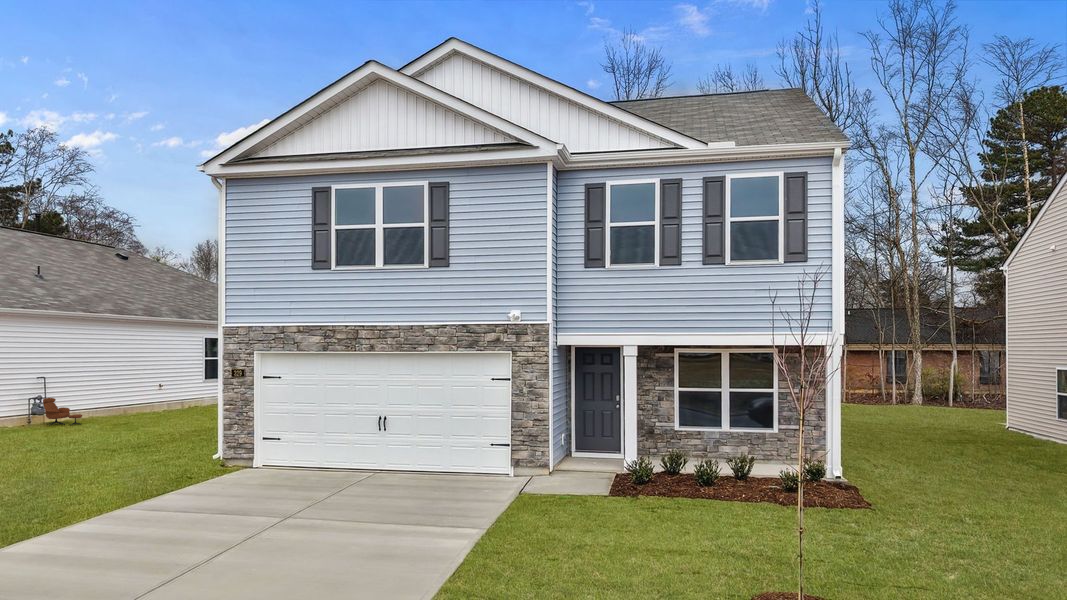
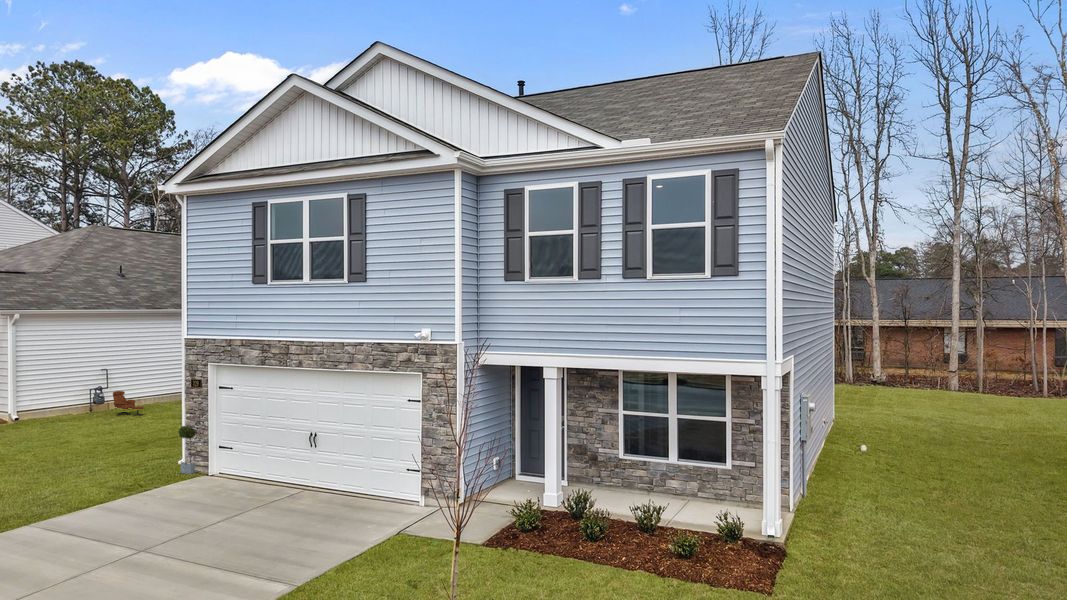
potted tree: none [222,417,245,468] -> present [178,426,199,474]

